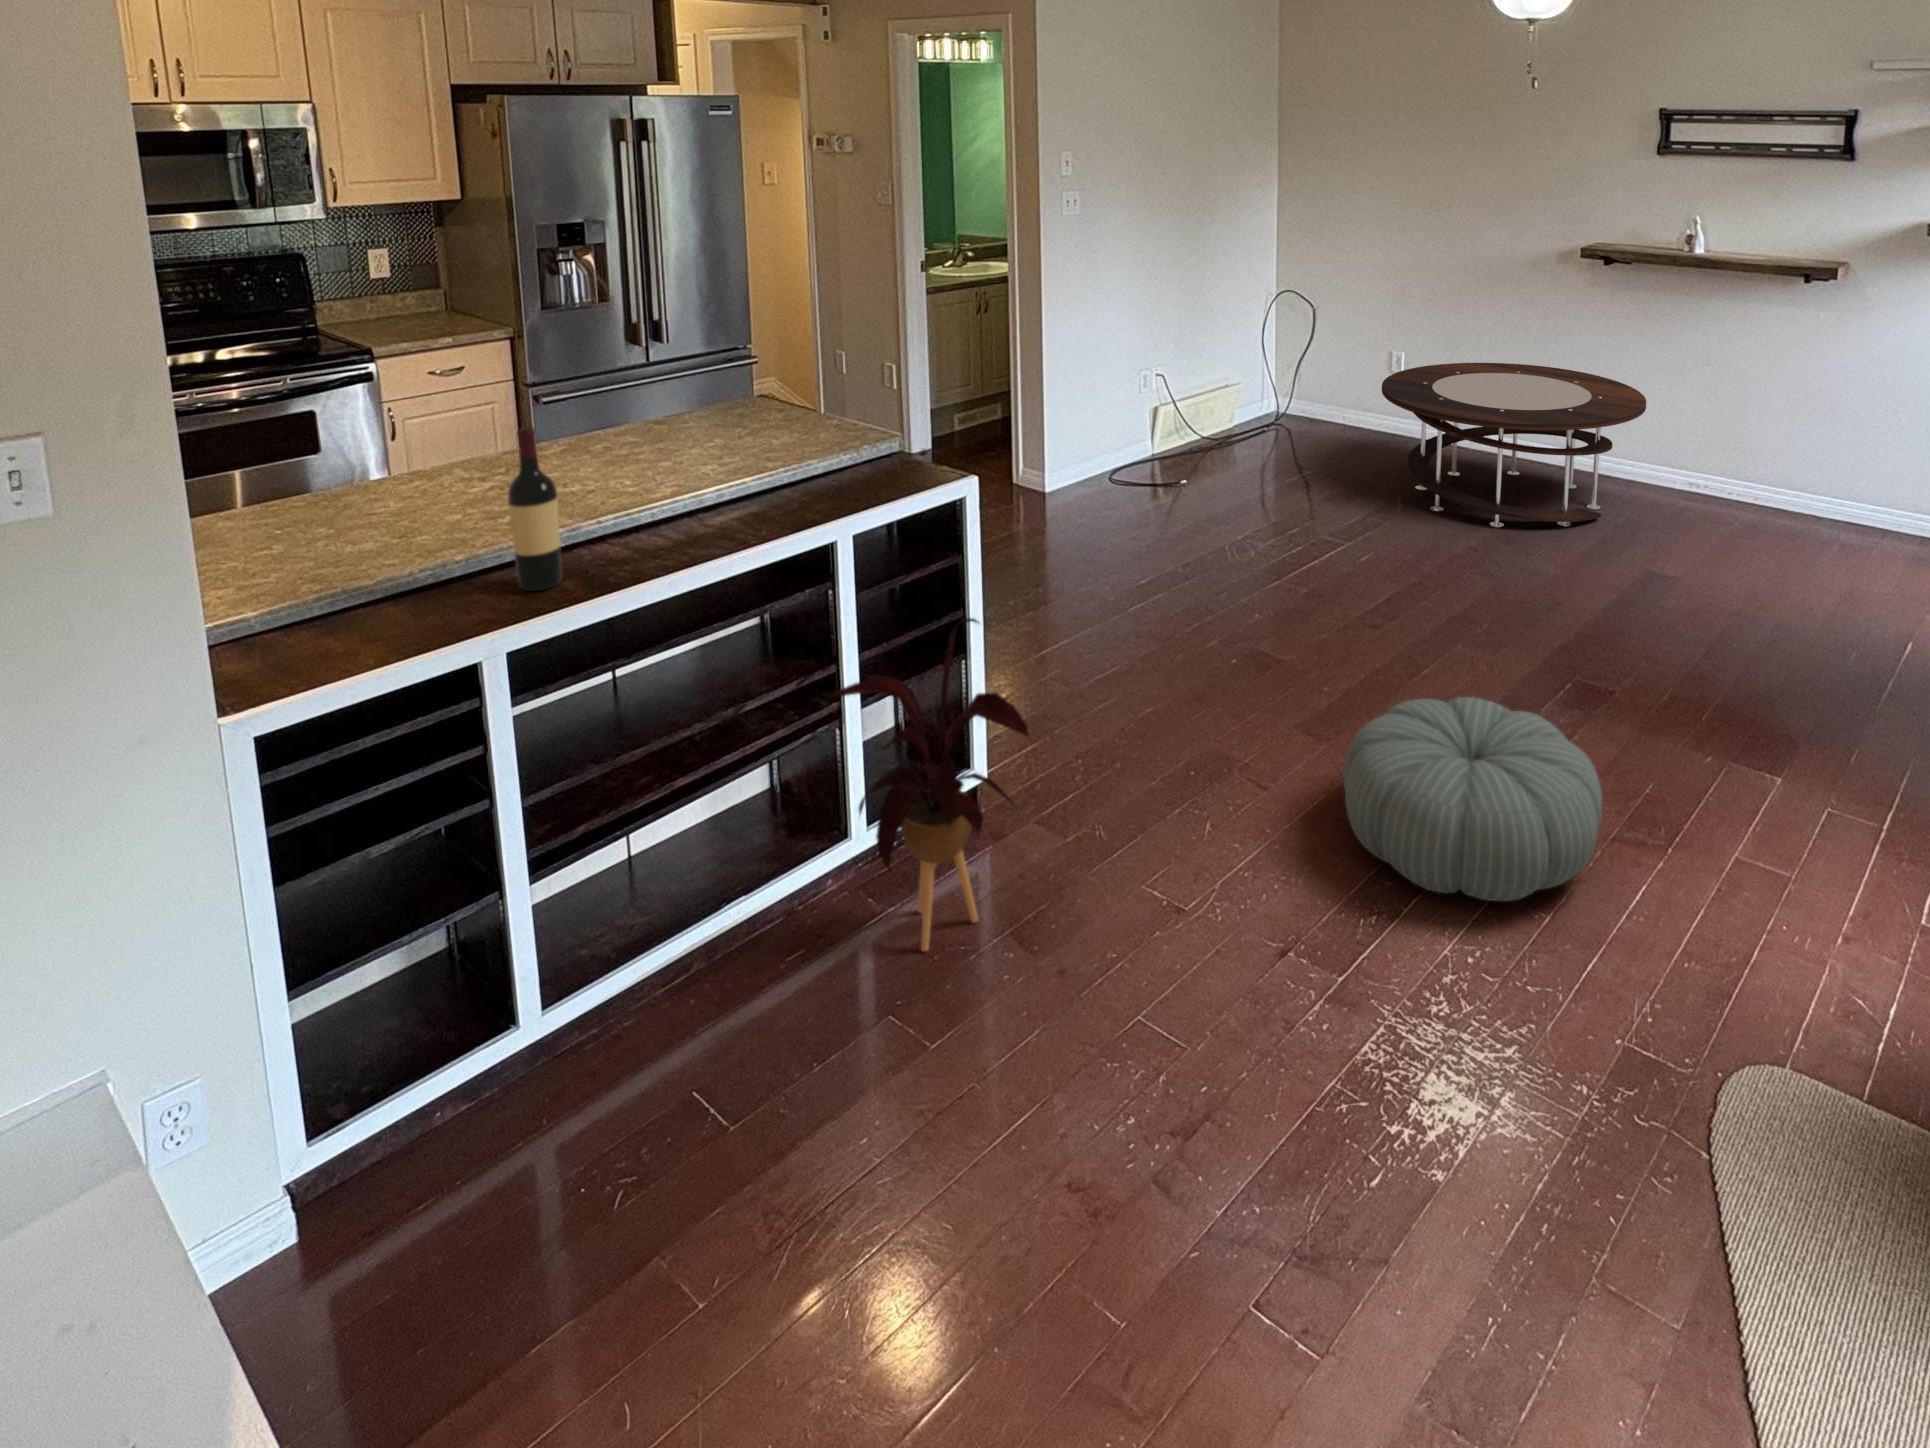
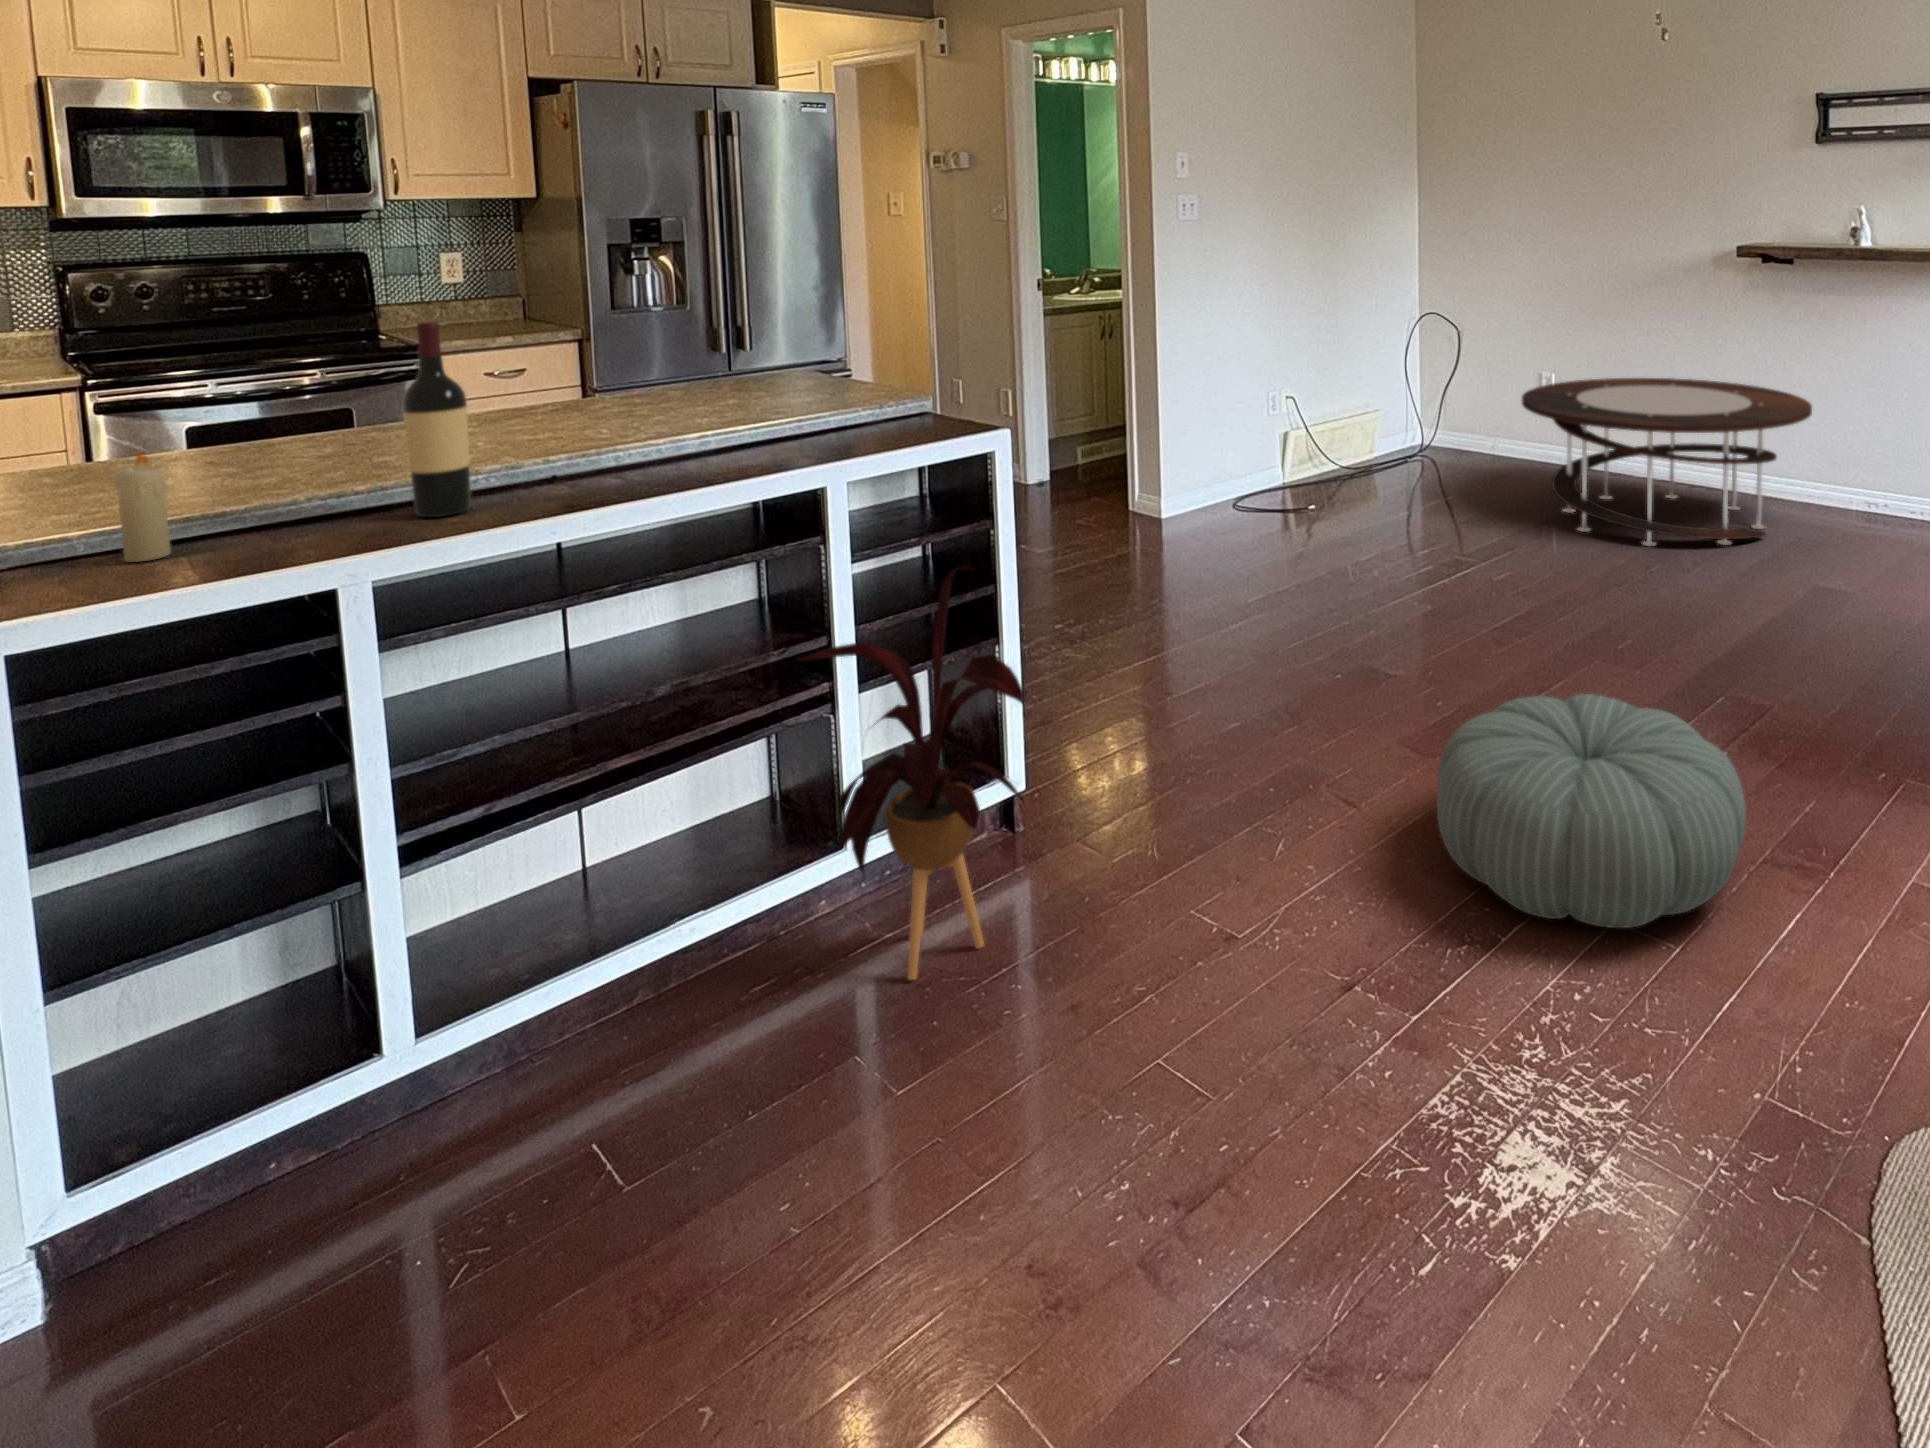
candle: none [301,555,344,647] -> present [114,451,171,562]

